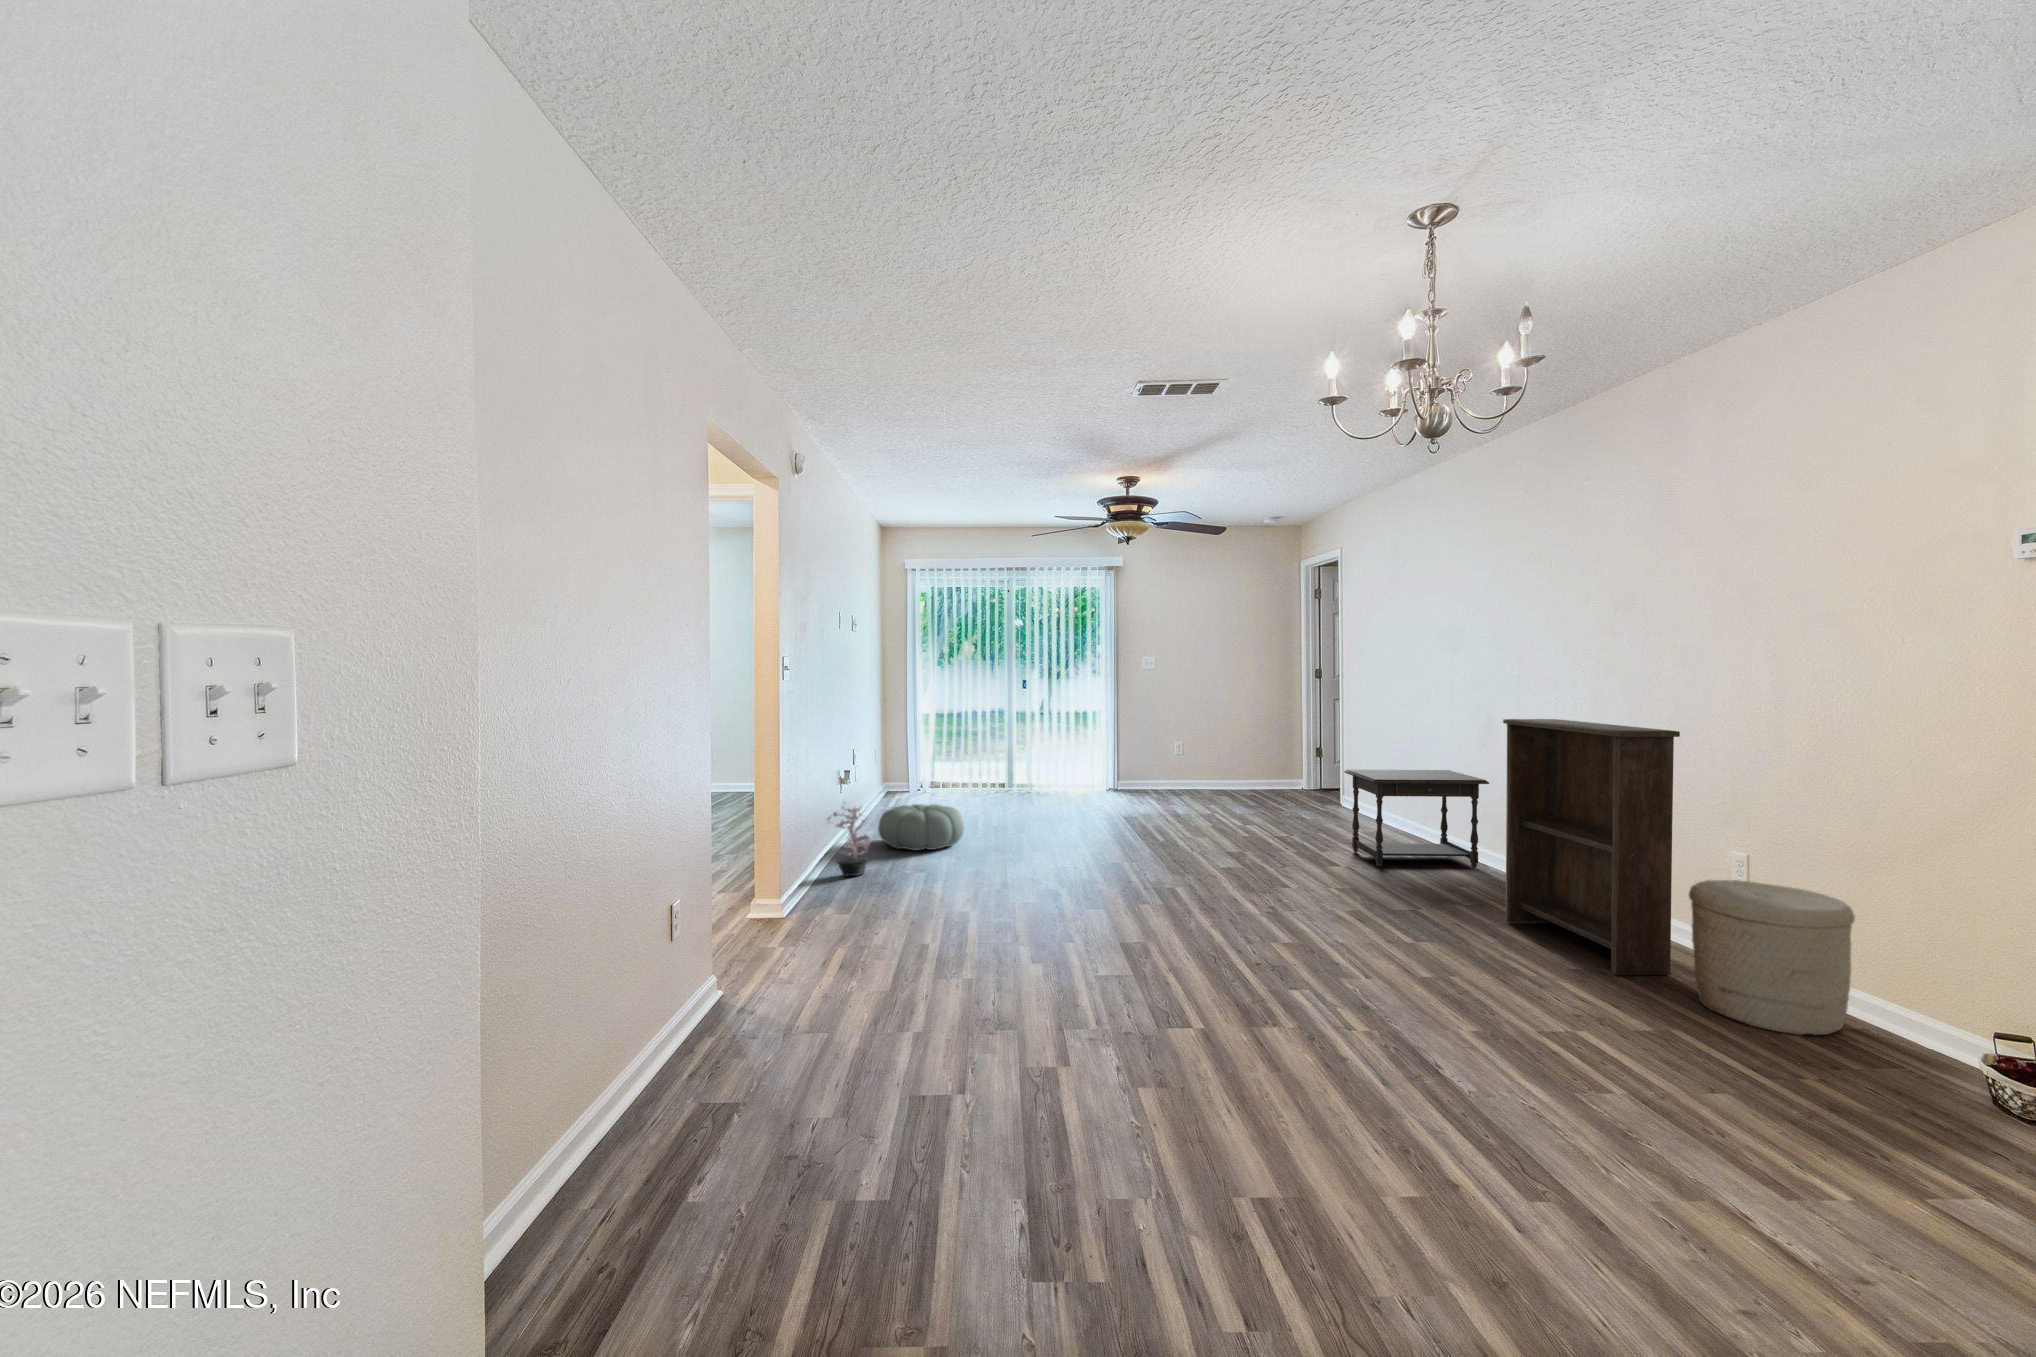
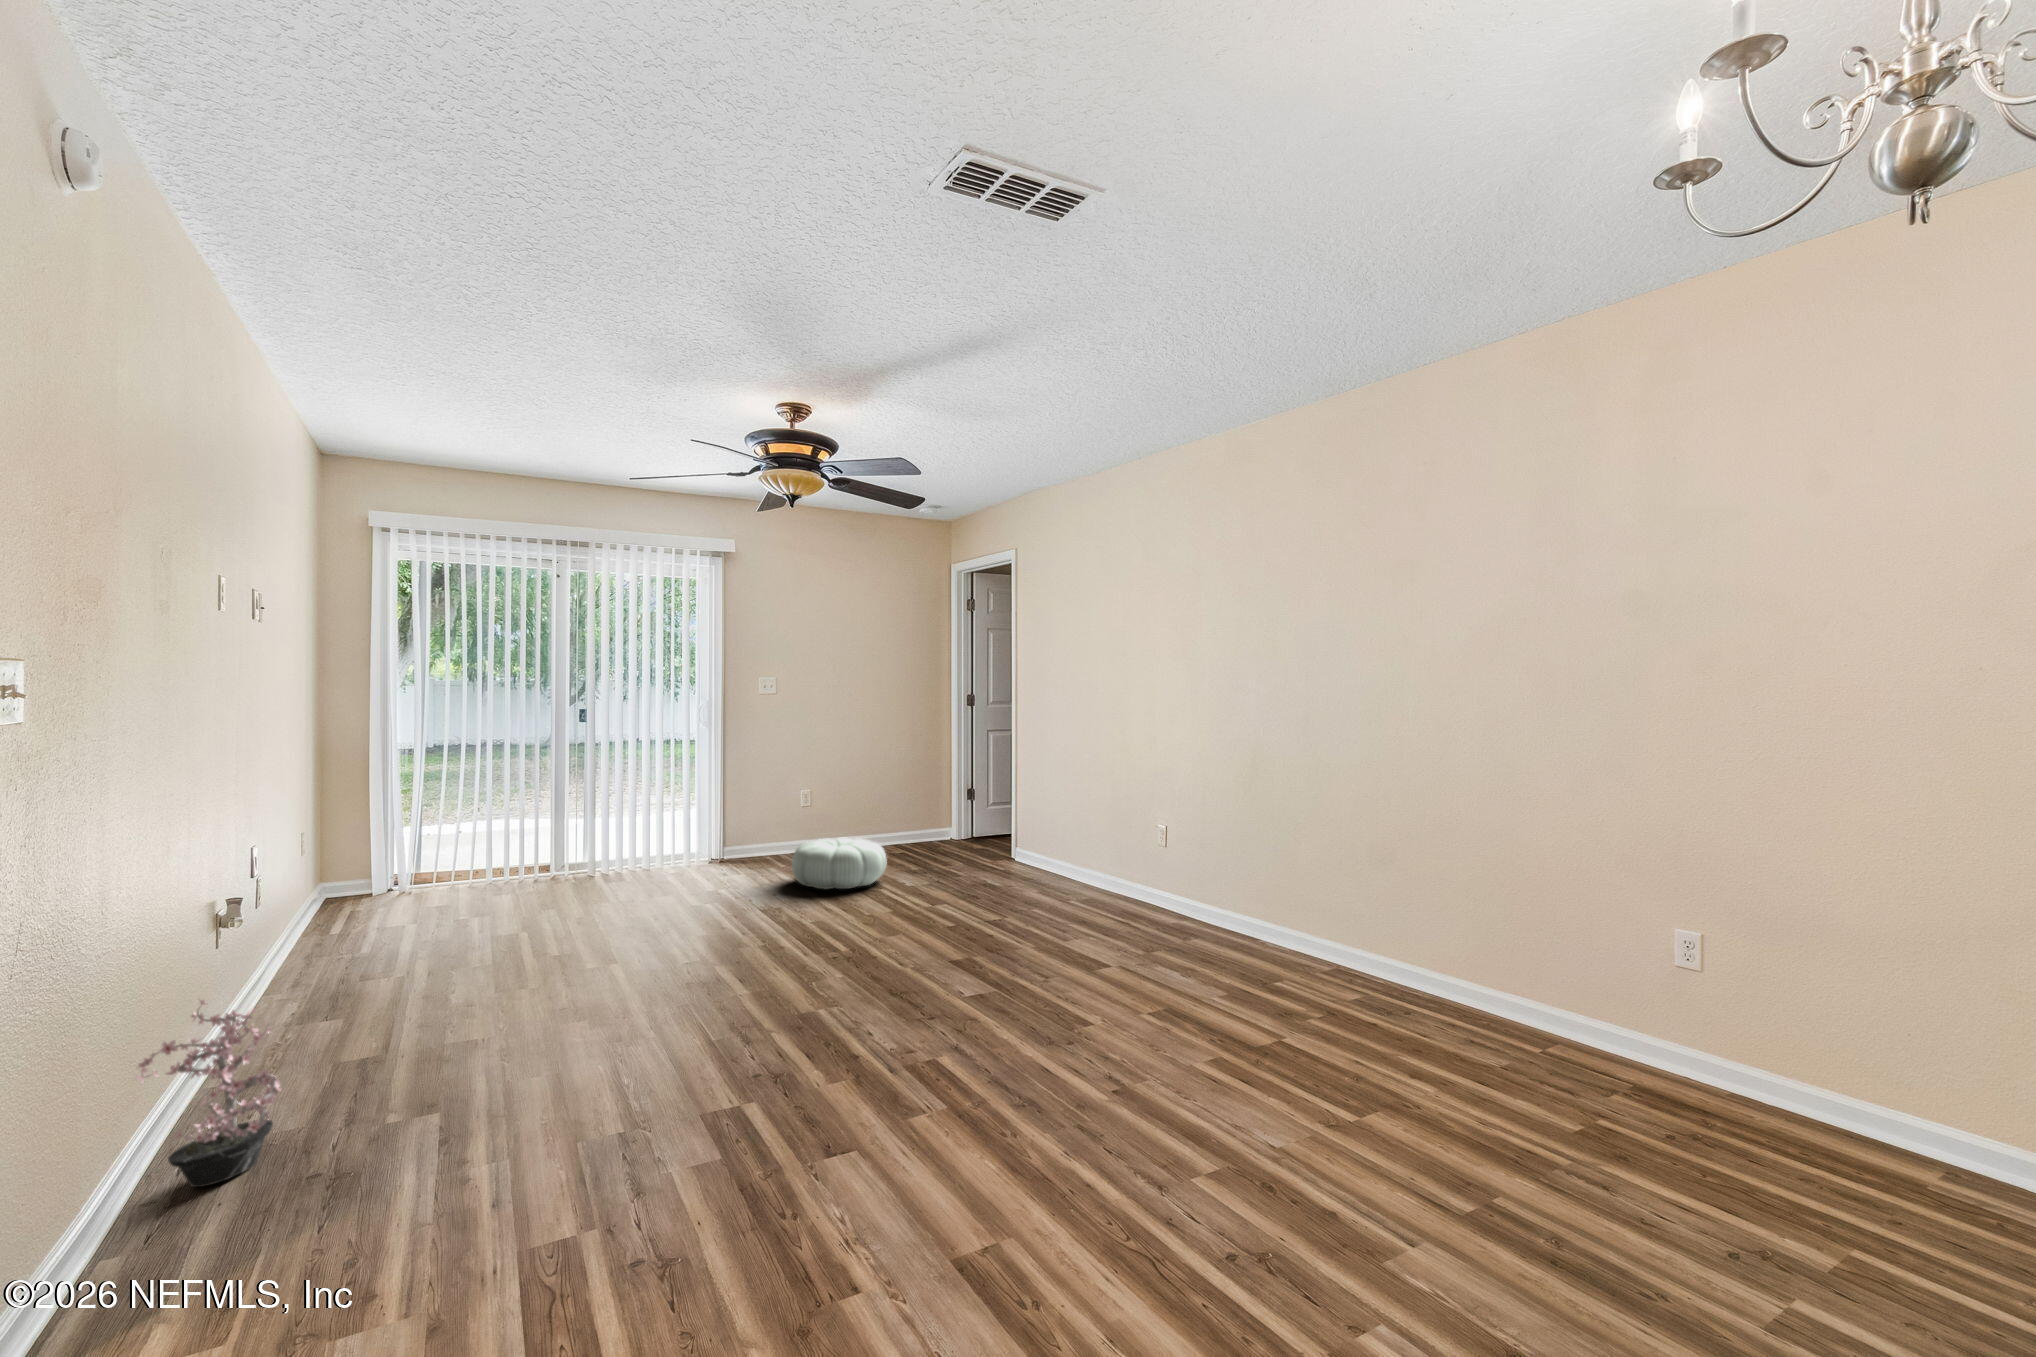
bookshelf: present [1503,719,1680,975] -> none [1391,761,1671,1127]
side table: present [1344,770,1489,868] -> none [1093,819,1270,960]
pouf: present [878,804,964,850] -> present [792,838,887,889]
woven basket: present [1689,880,1855,1035] -> none [1729,975,1959,1204]

